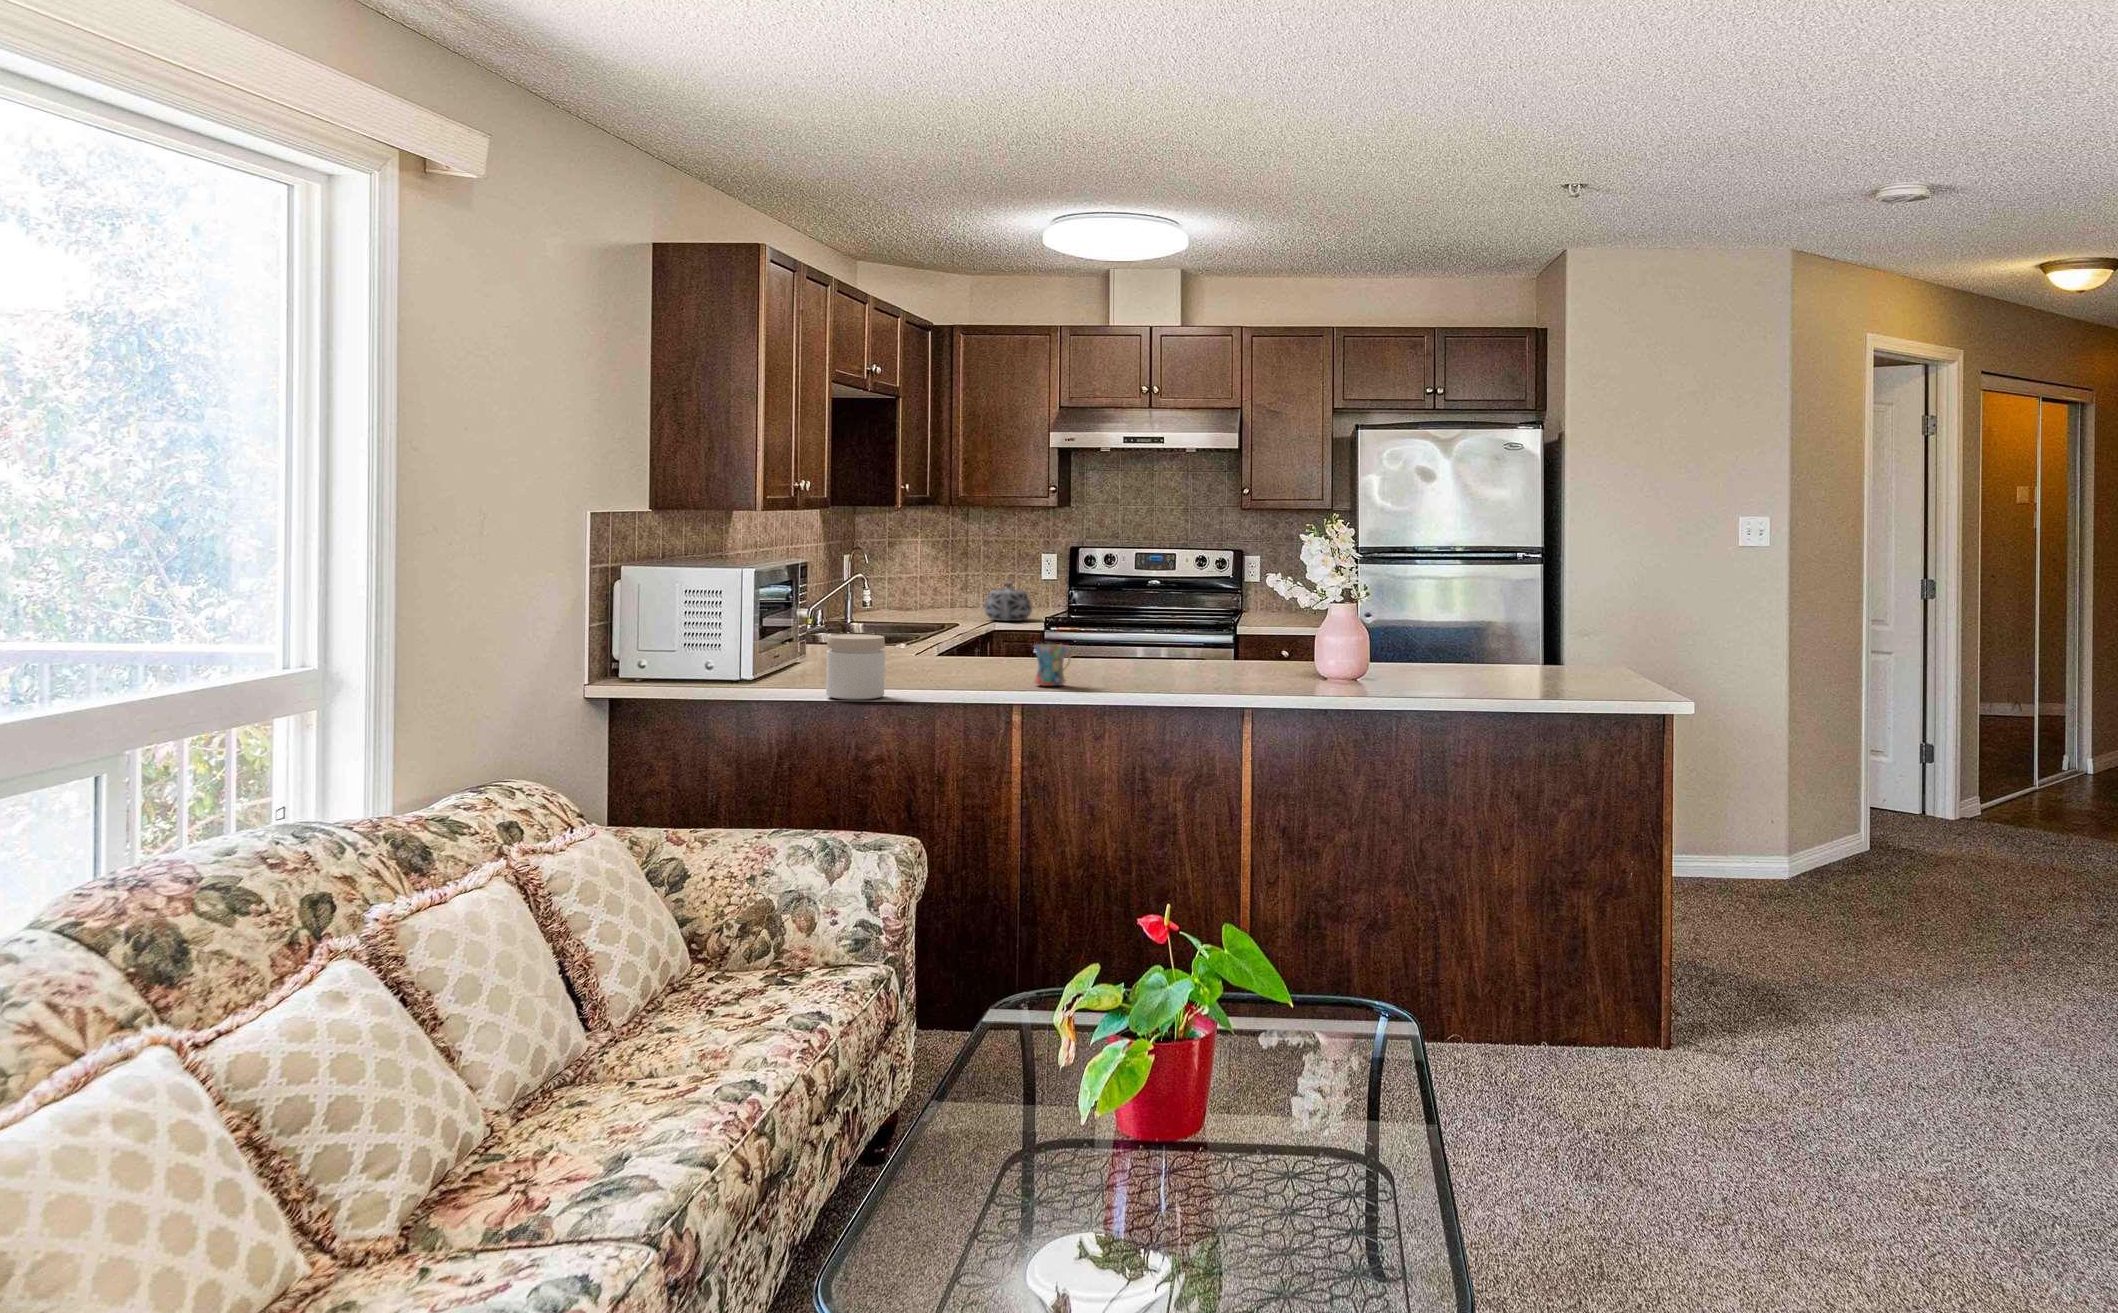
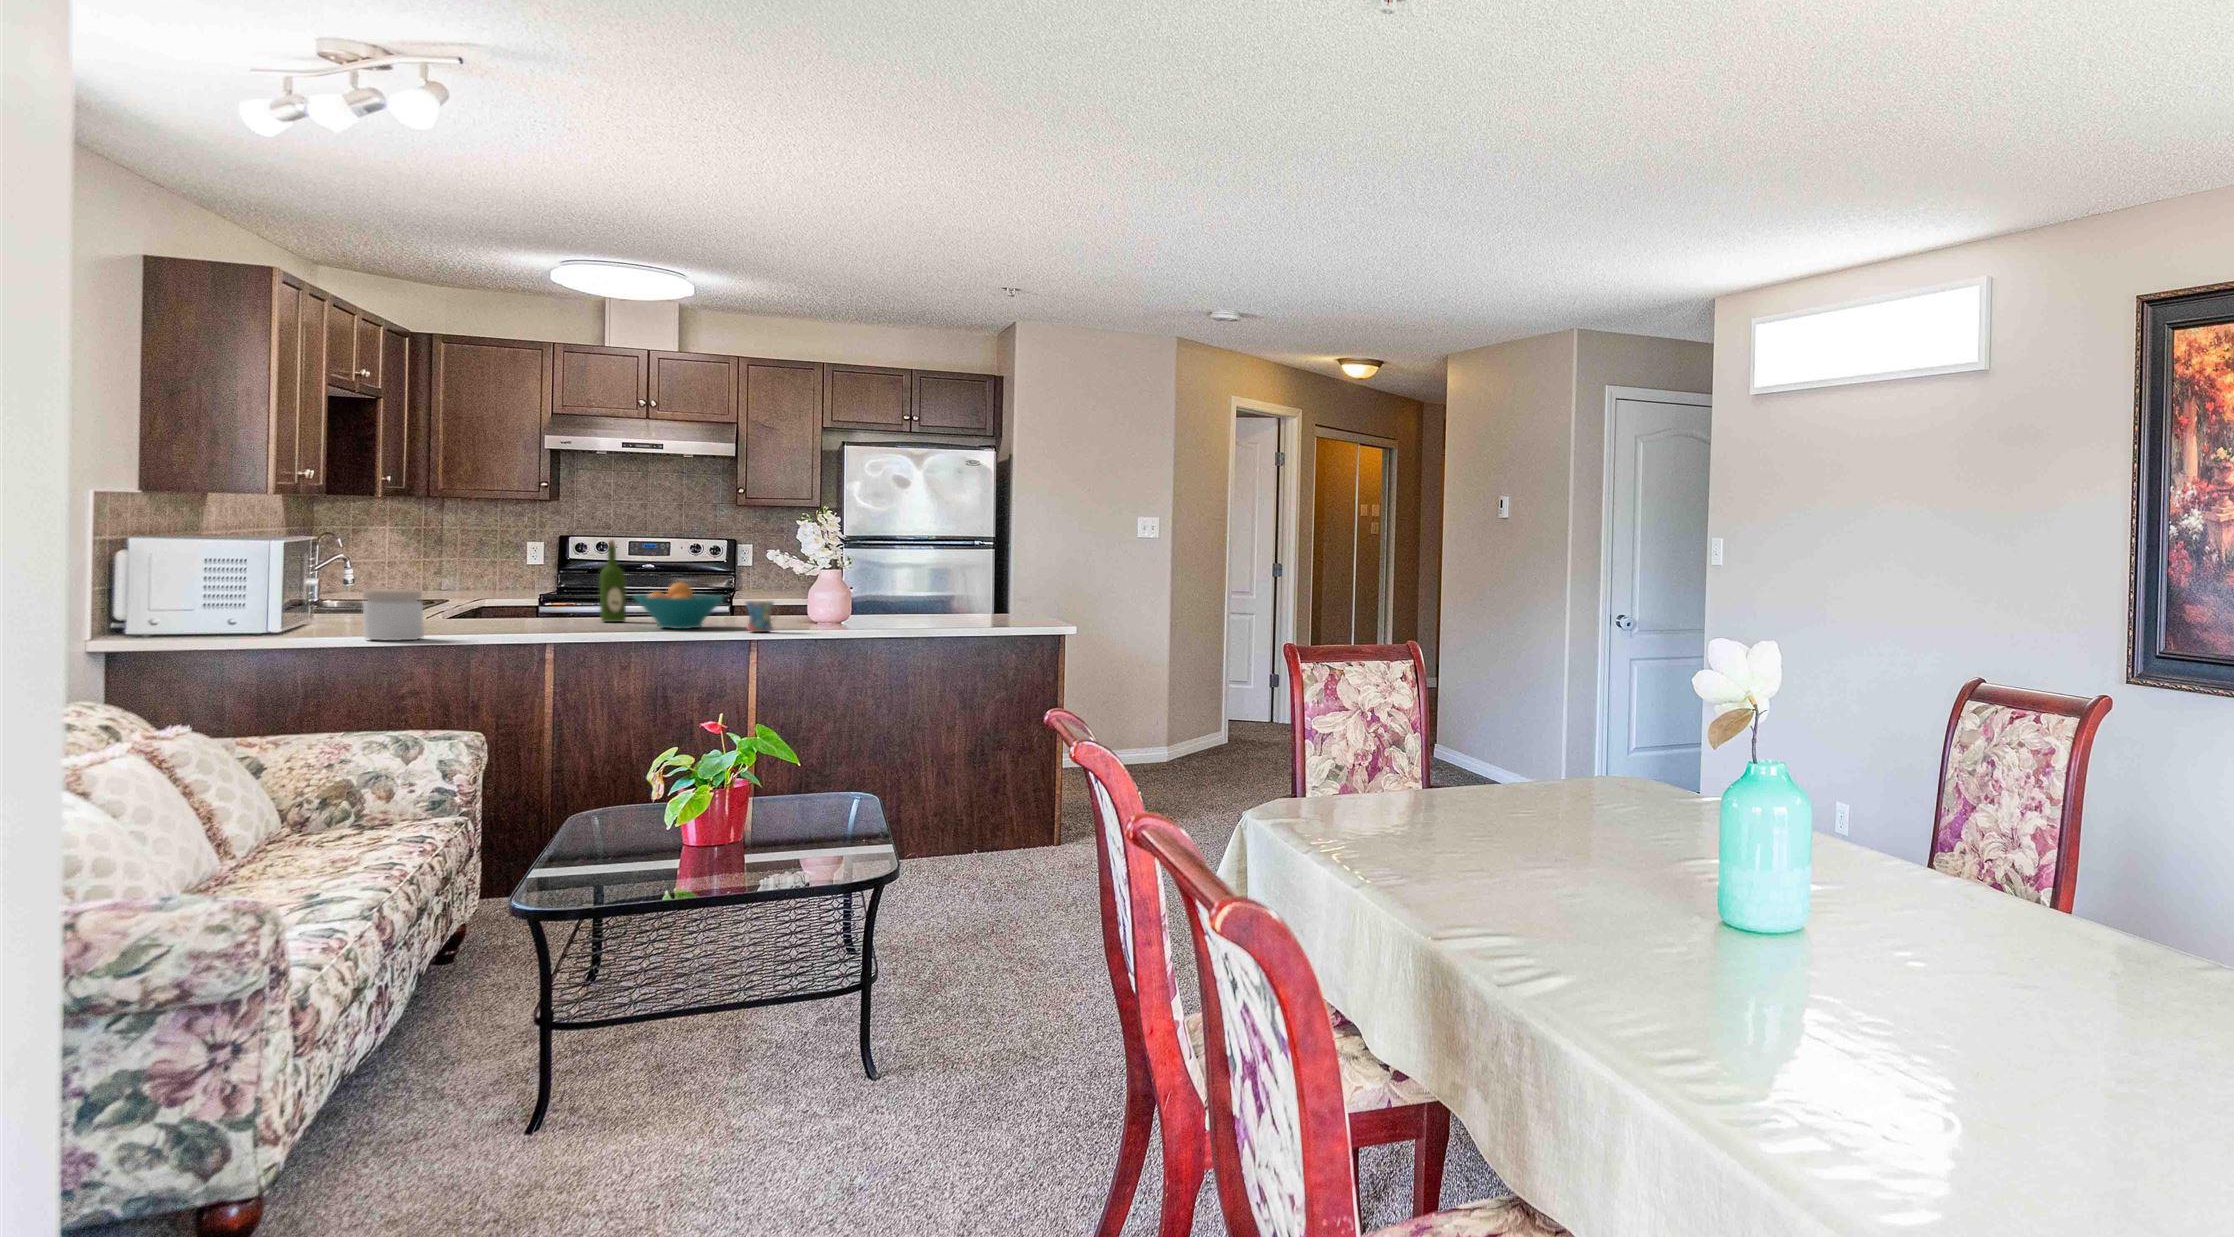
wine bottle: none [1079,565,1107,667] -> present [600,541,626,622]
teapot: present [984,583,1032,621] -> none [482,566,534,599]
fruit bowl: none [1110,623,1213,684] -> present [634,582,723,629]
mug: present [1034,644,1071,686] -> present [746,601,777,632]

